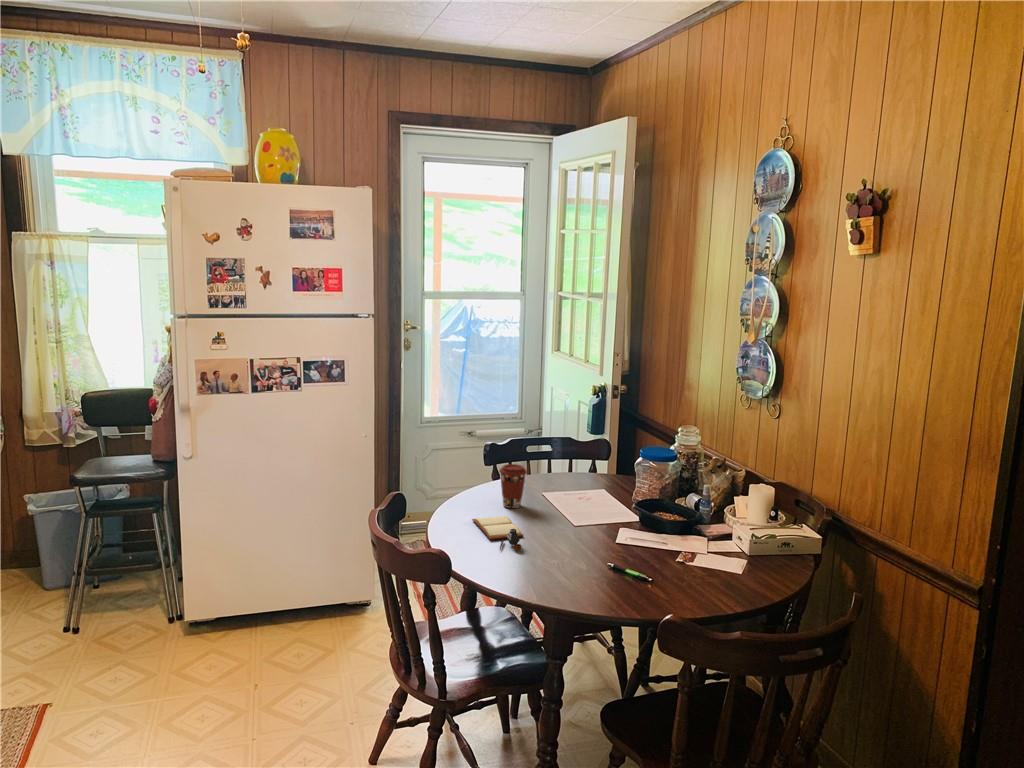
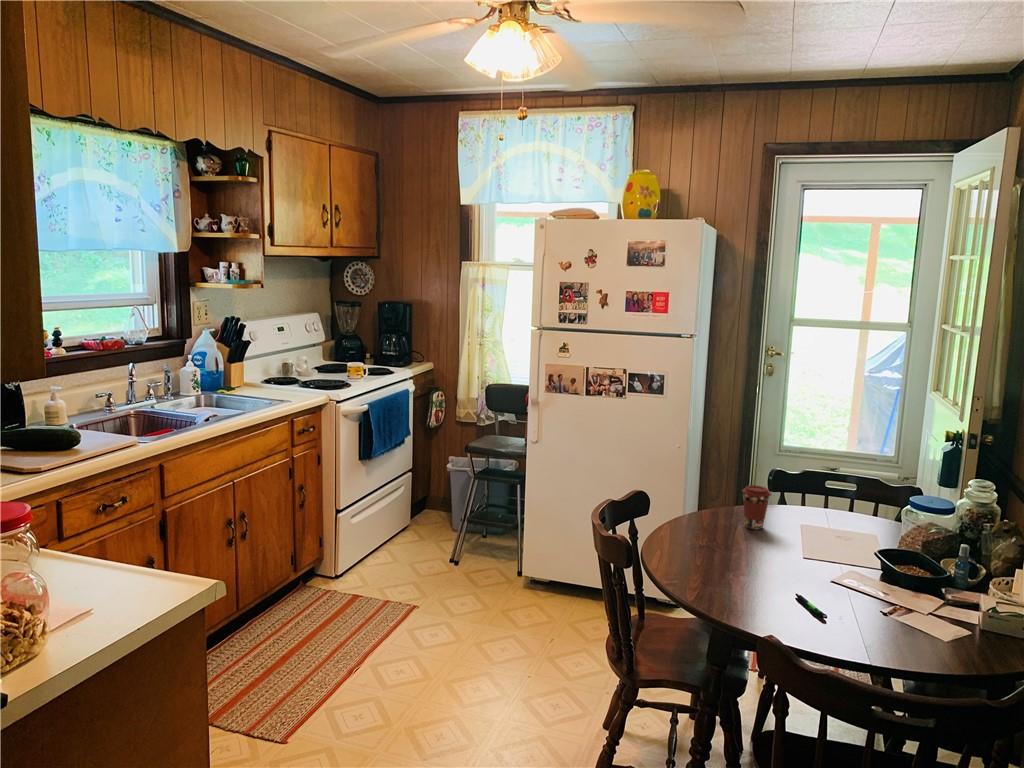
book: present [472,516,523,550] -> none [696,529,733,561]

